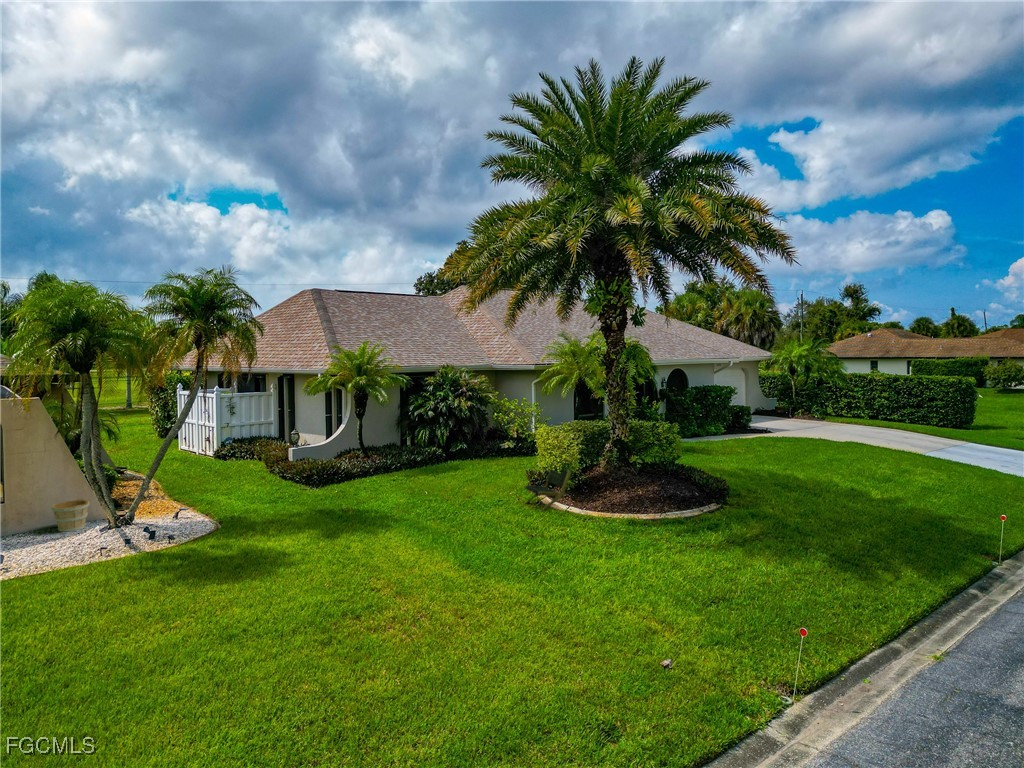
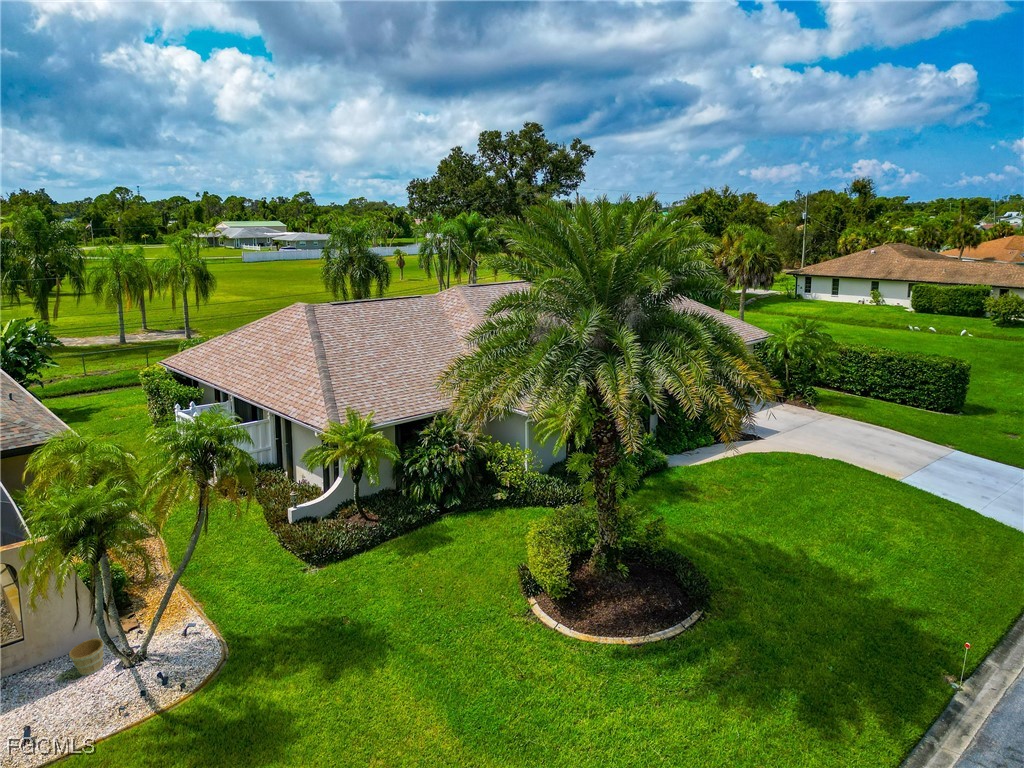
lounge chair: present [525,469,571,511] -> none [516,565,560,622]

